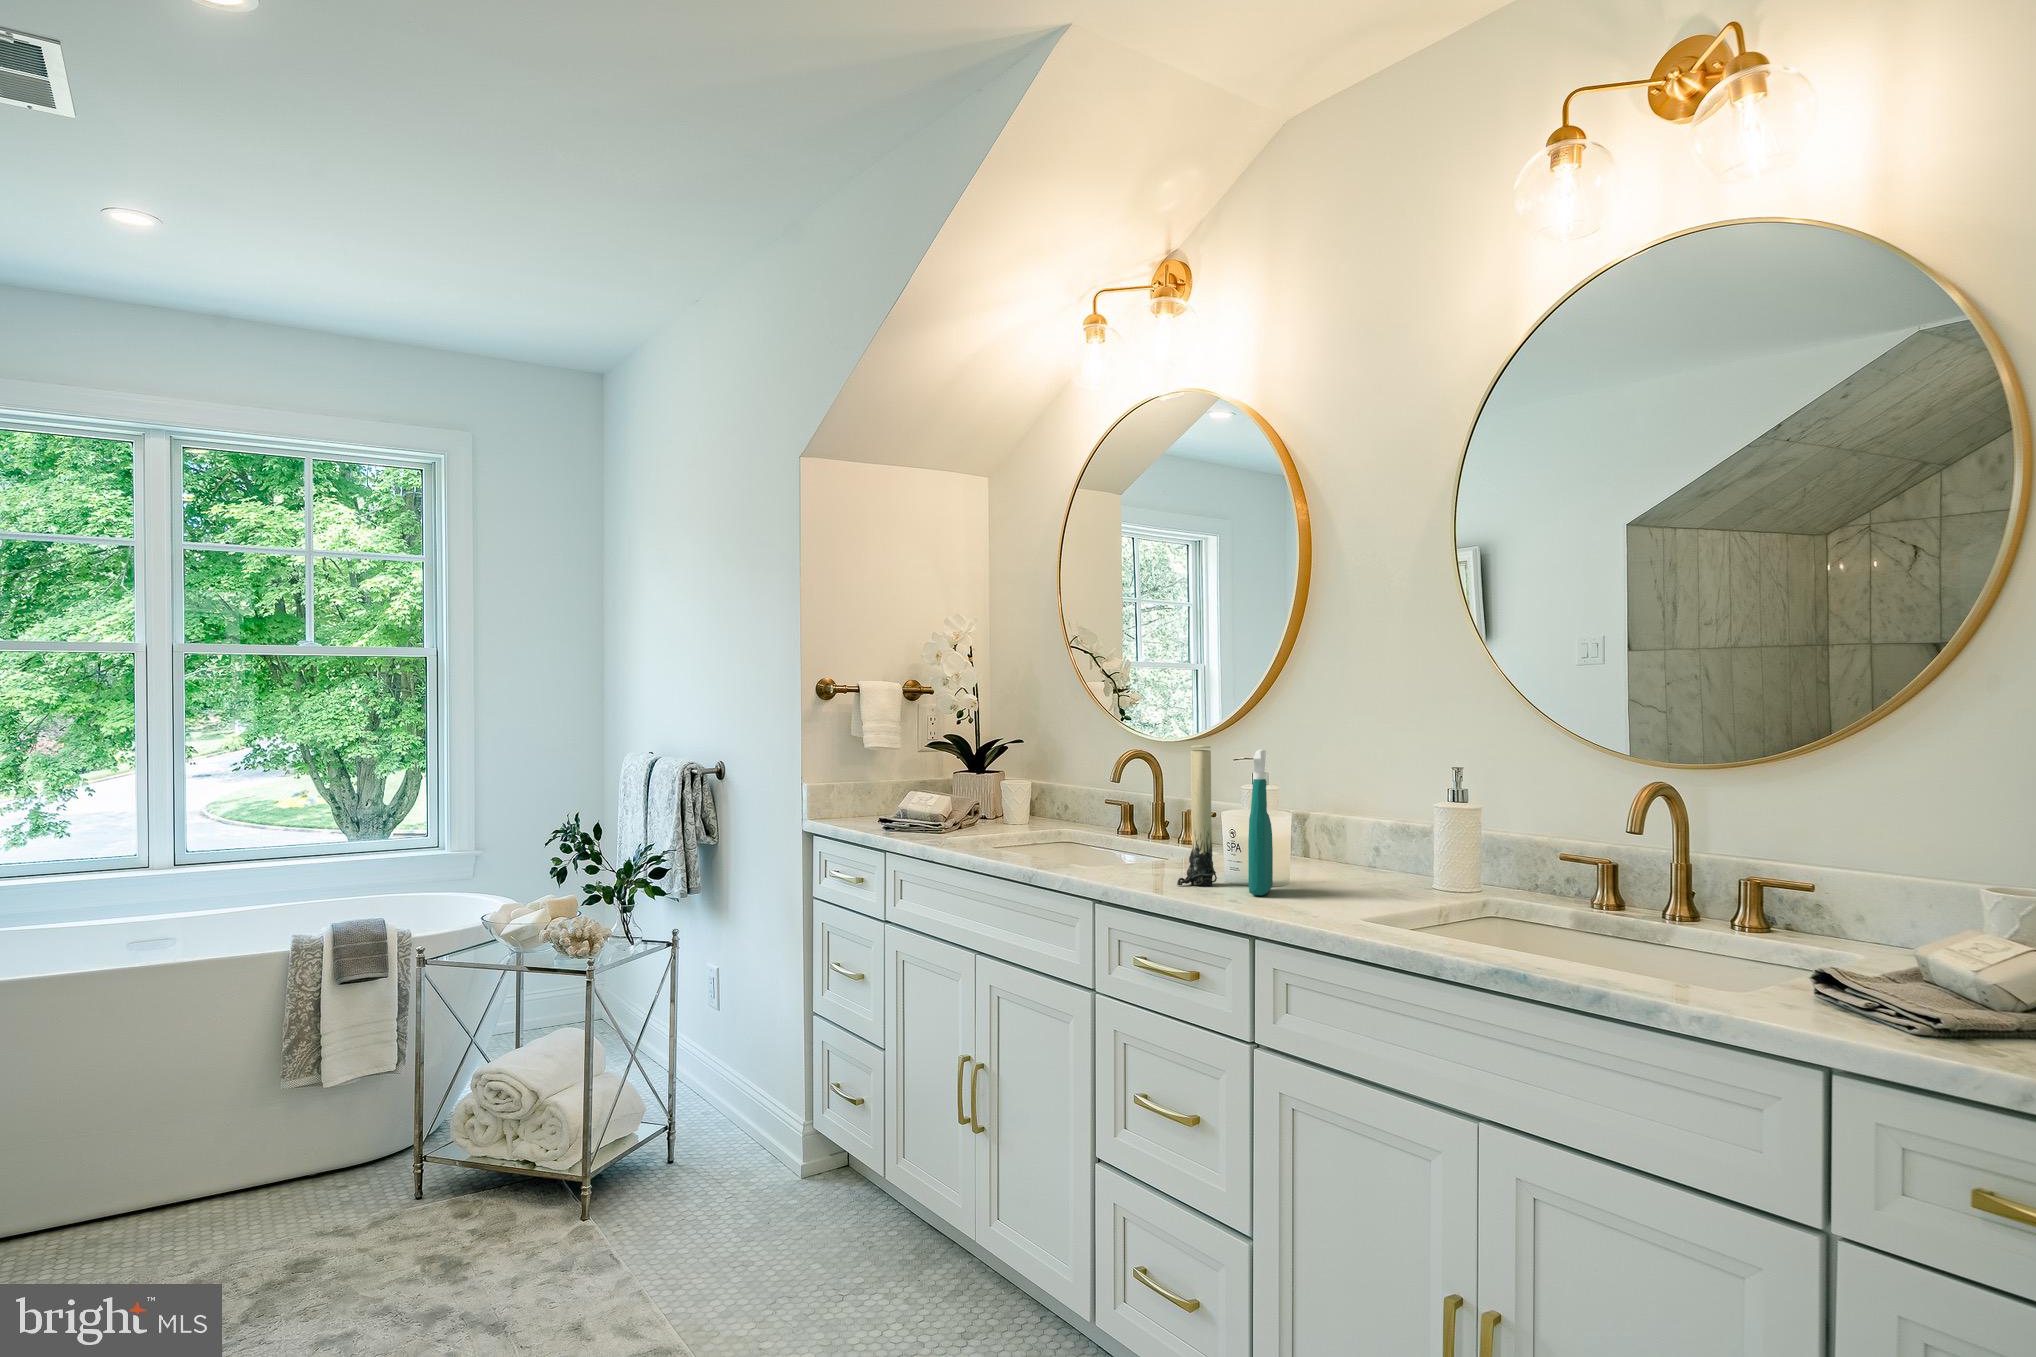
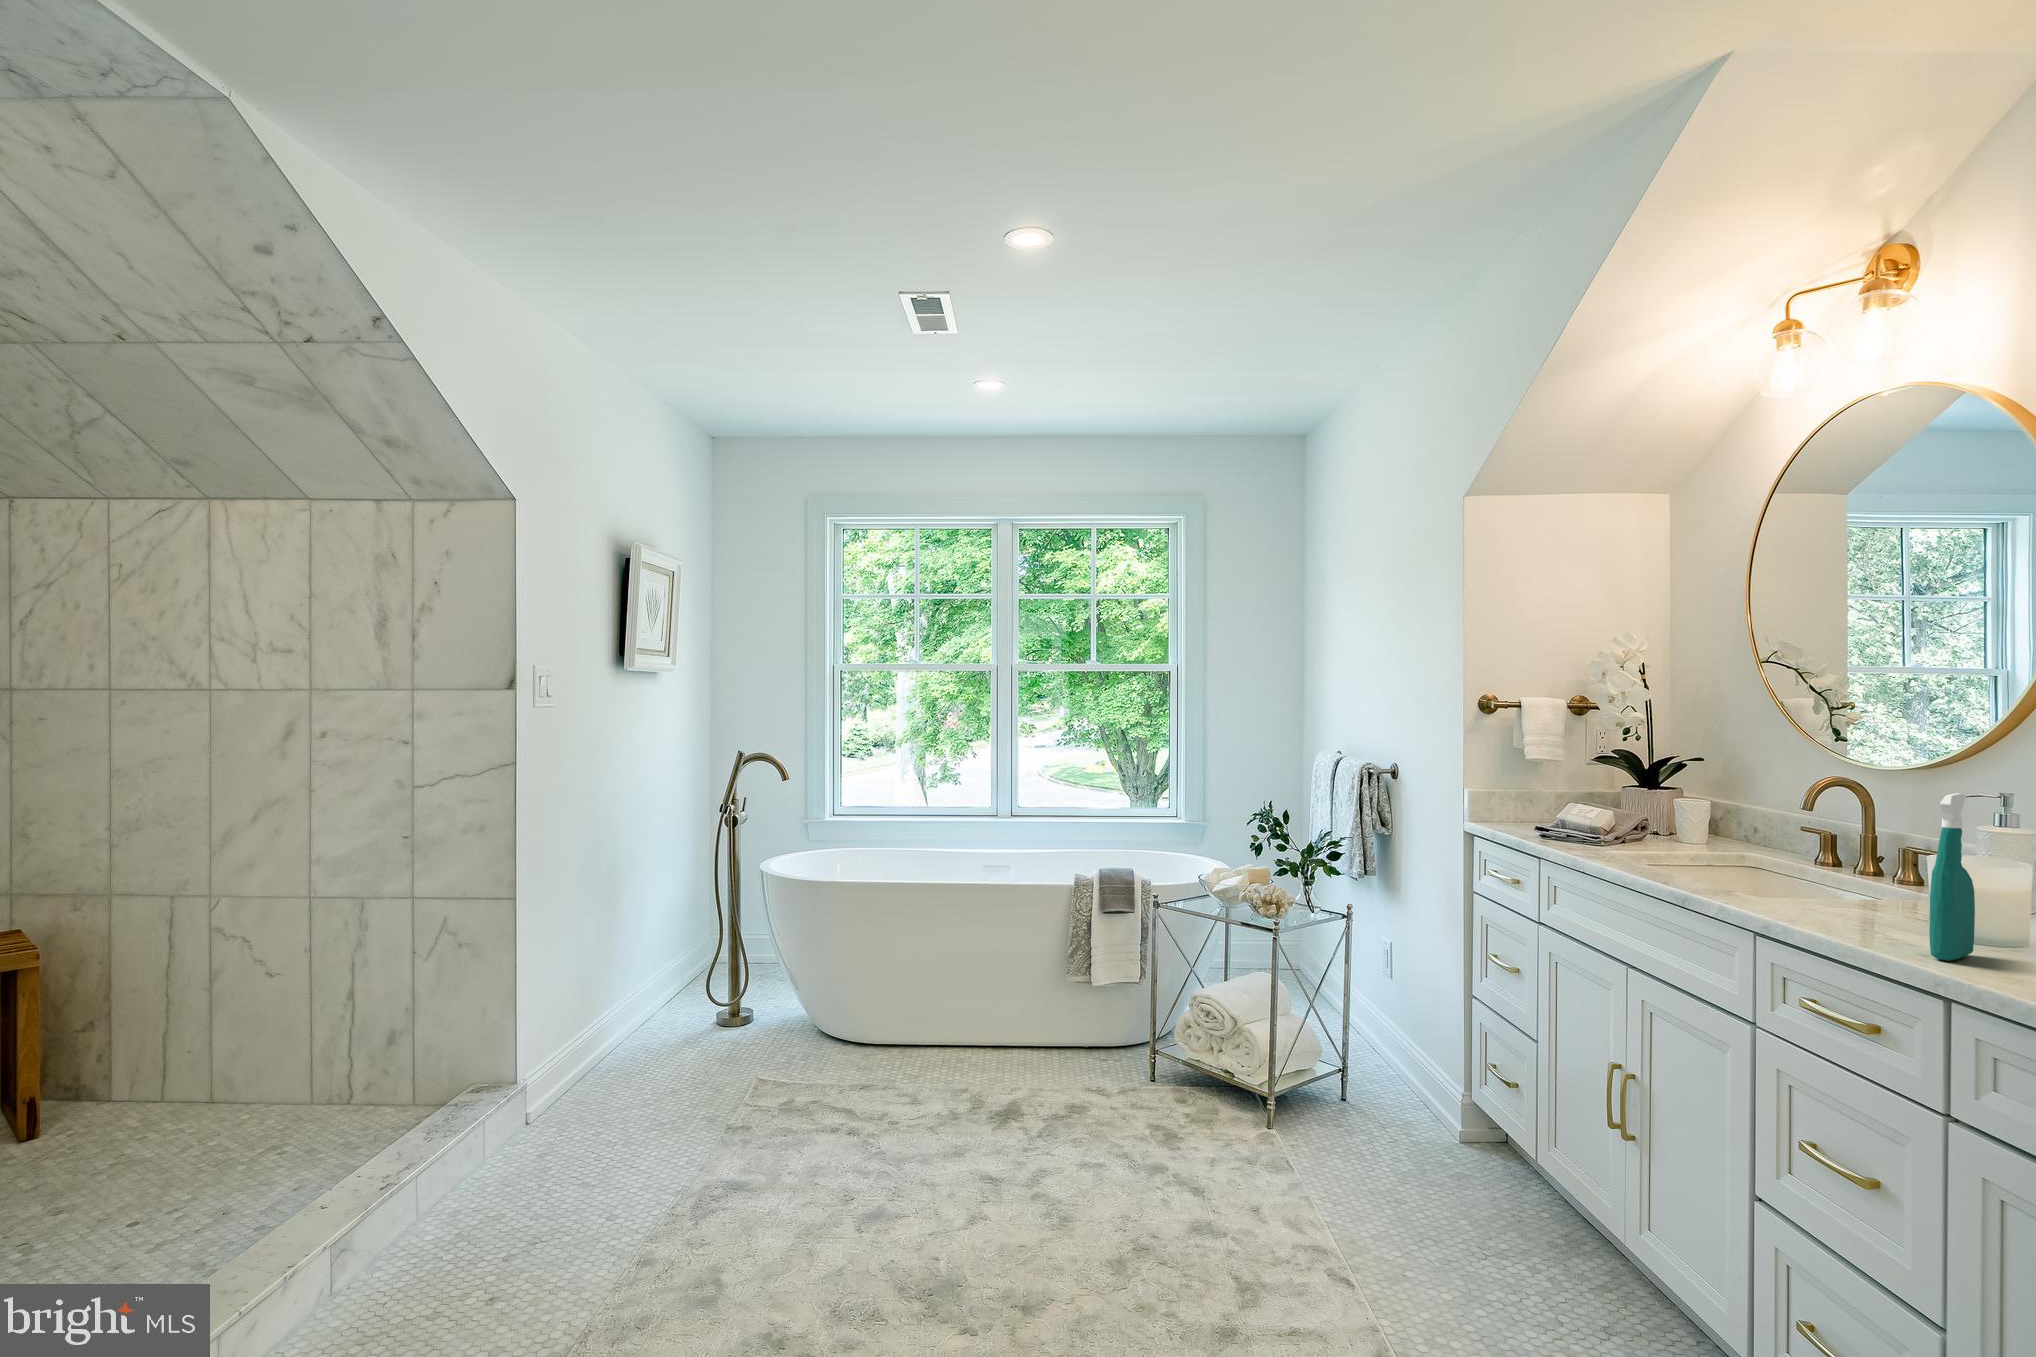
candle: present [1177,745,1217,886] -> none [1840,783,1897,939]

